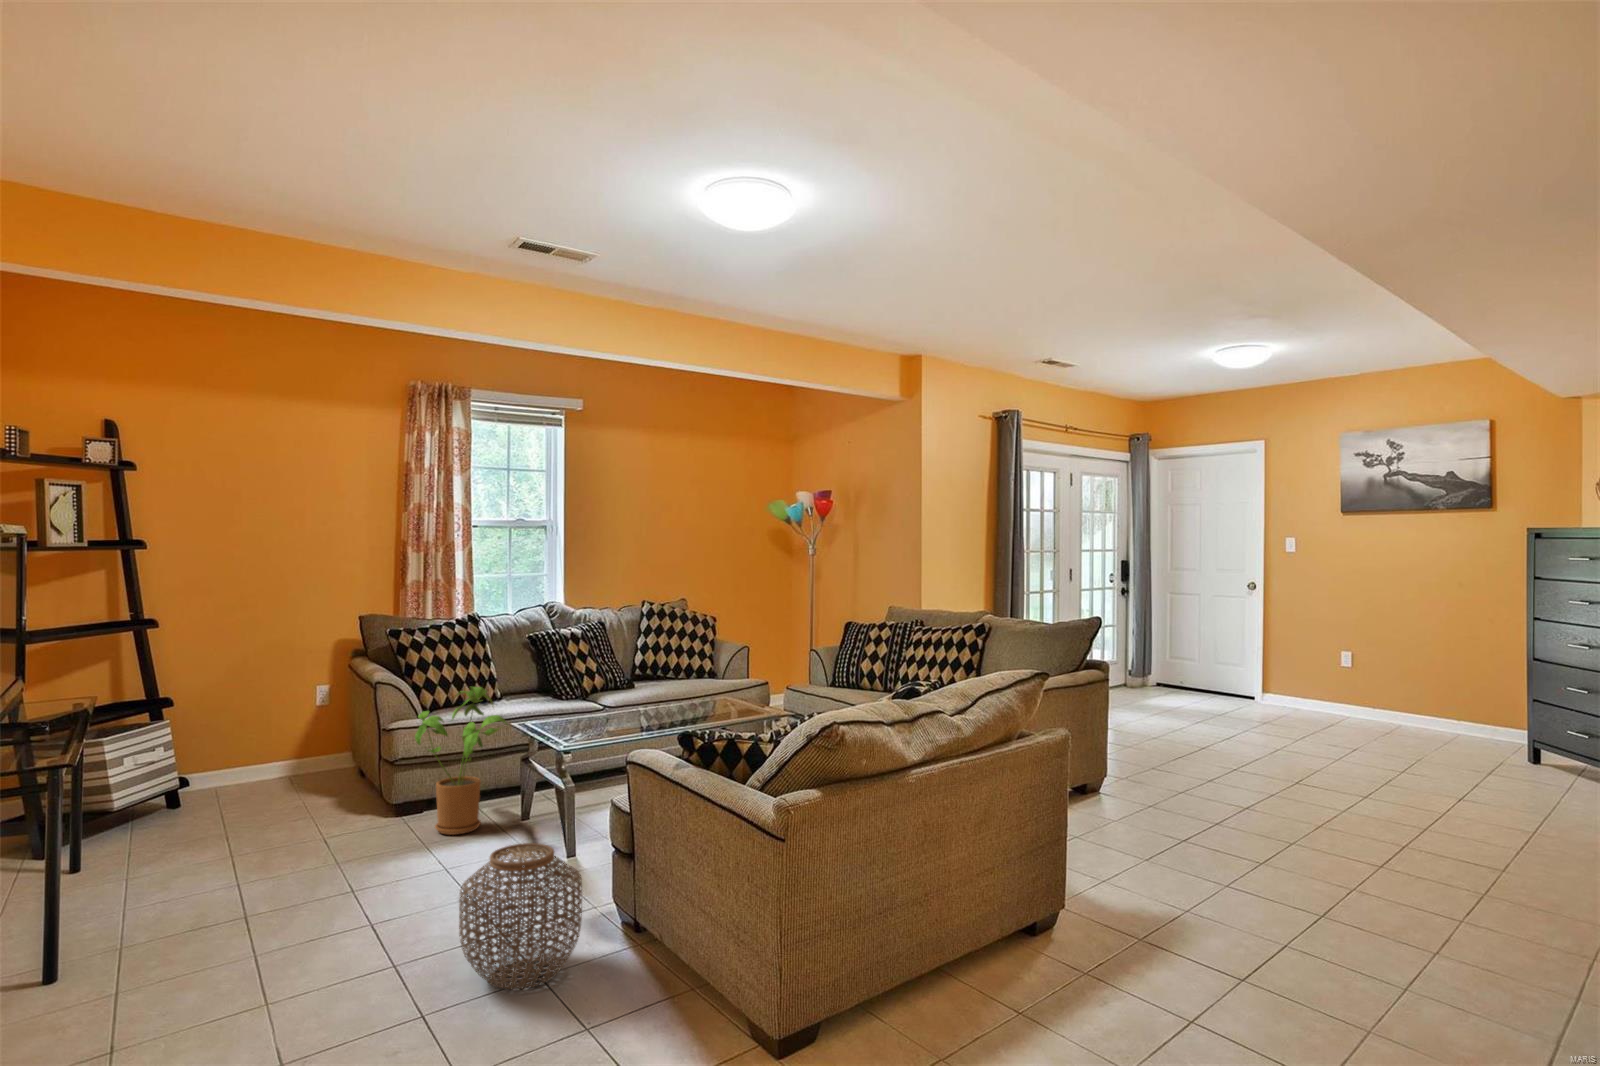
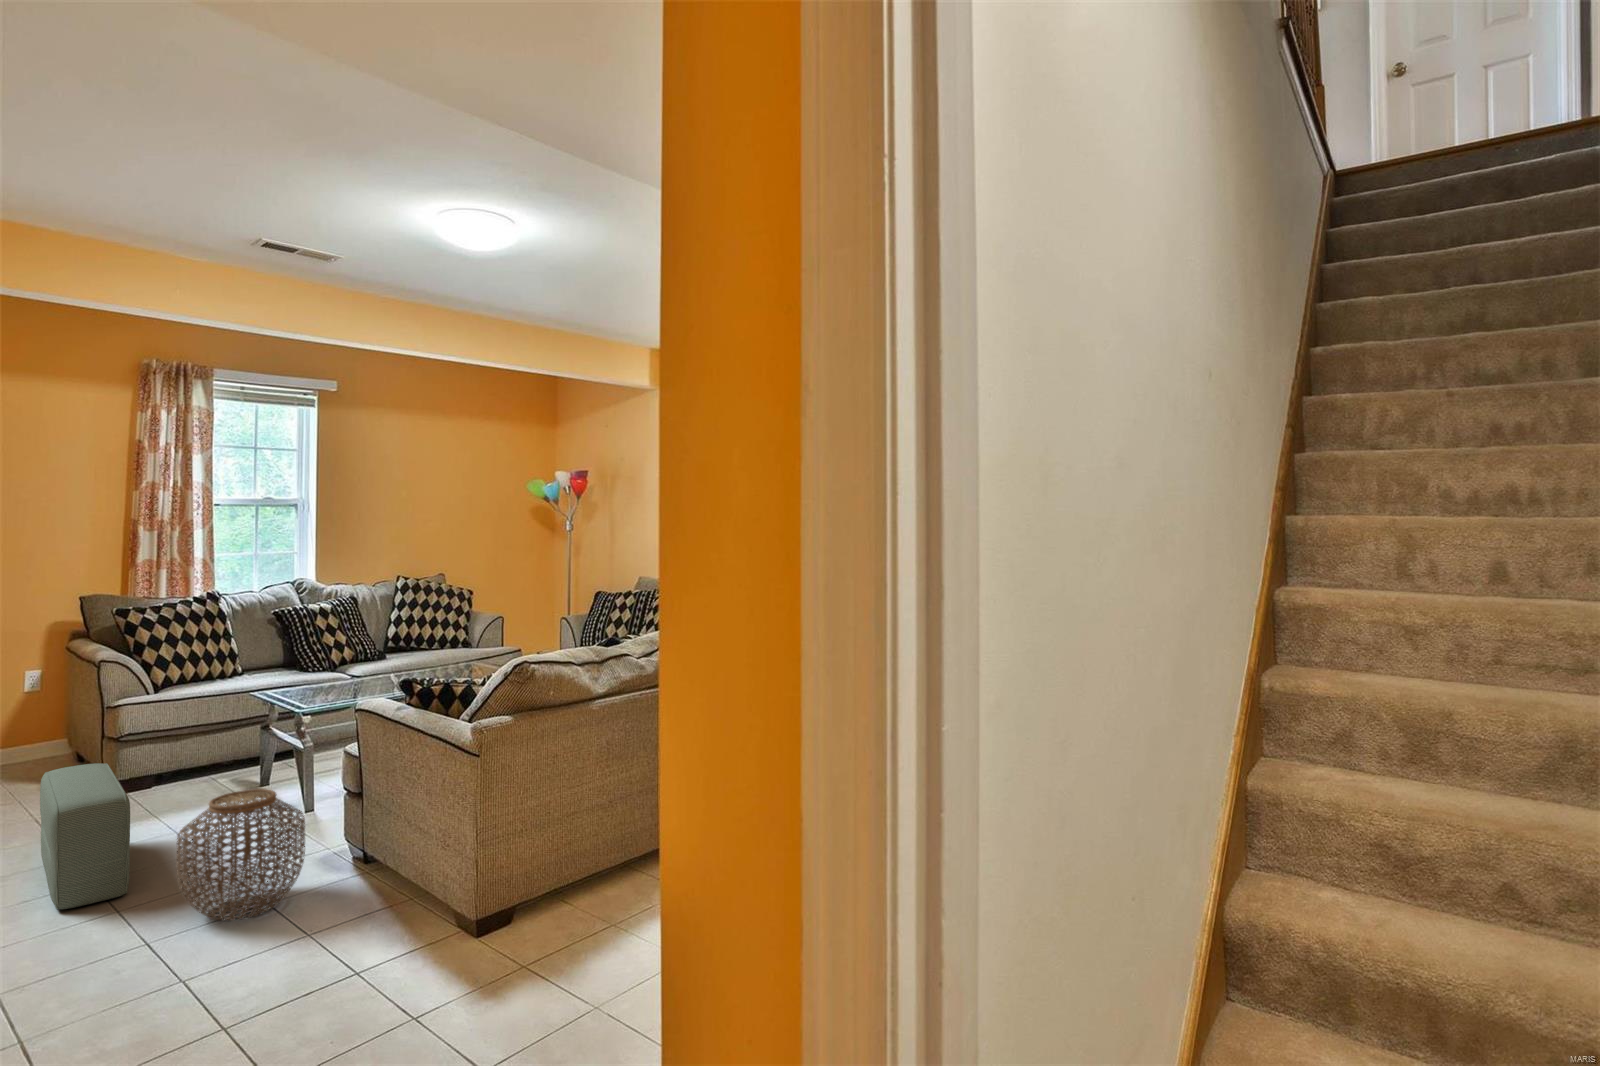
house plant: present [415,687,508,835] -> none [142,658,247,801]
pouf: none [330,797,413,955] -> present [40,763,130,910]

